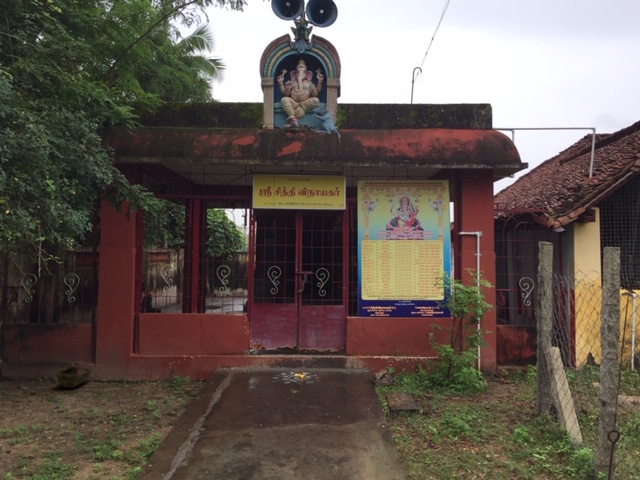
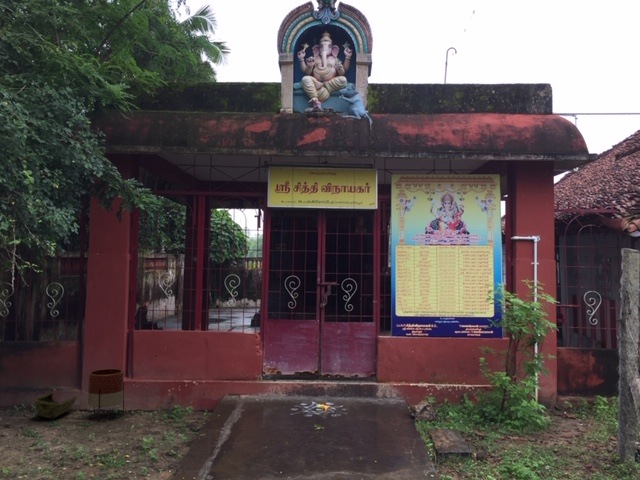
planter: none [102,346,132,390] -> present [88,369,124,422]

